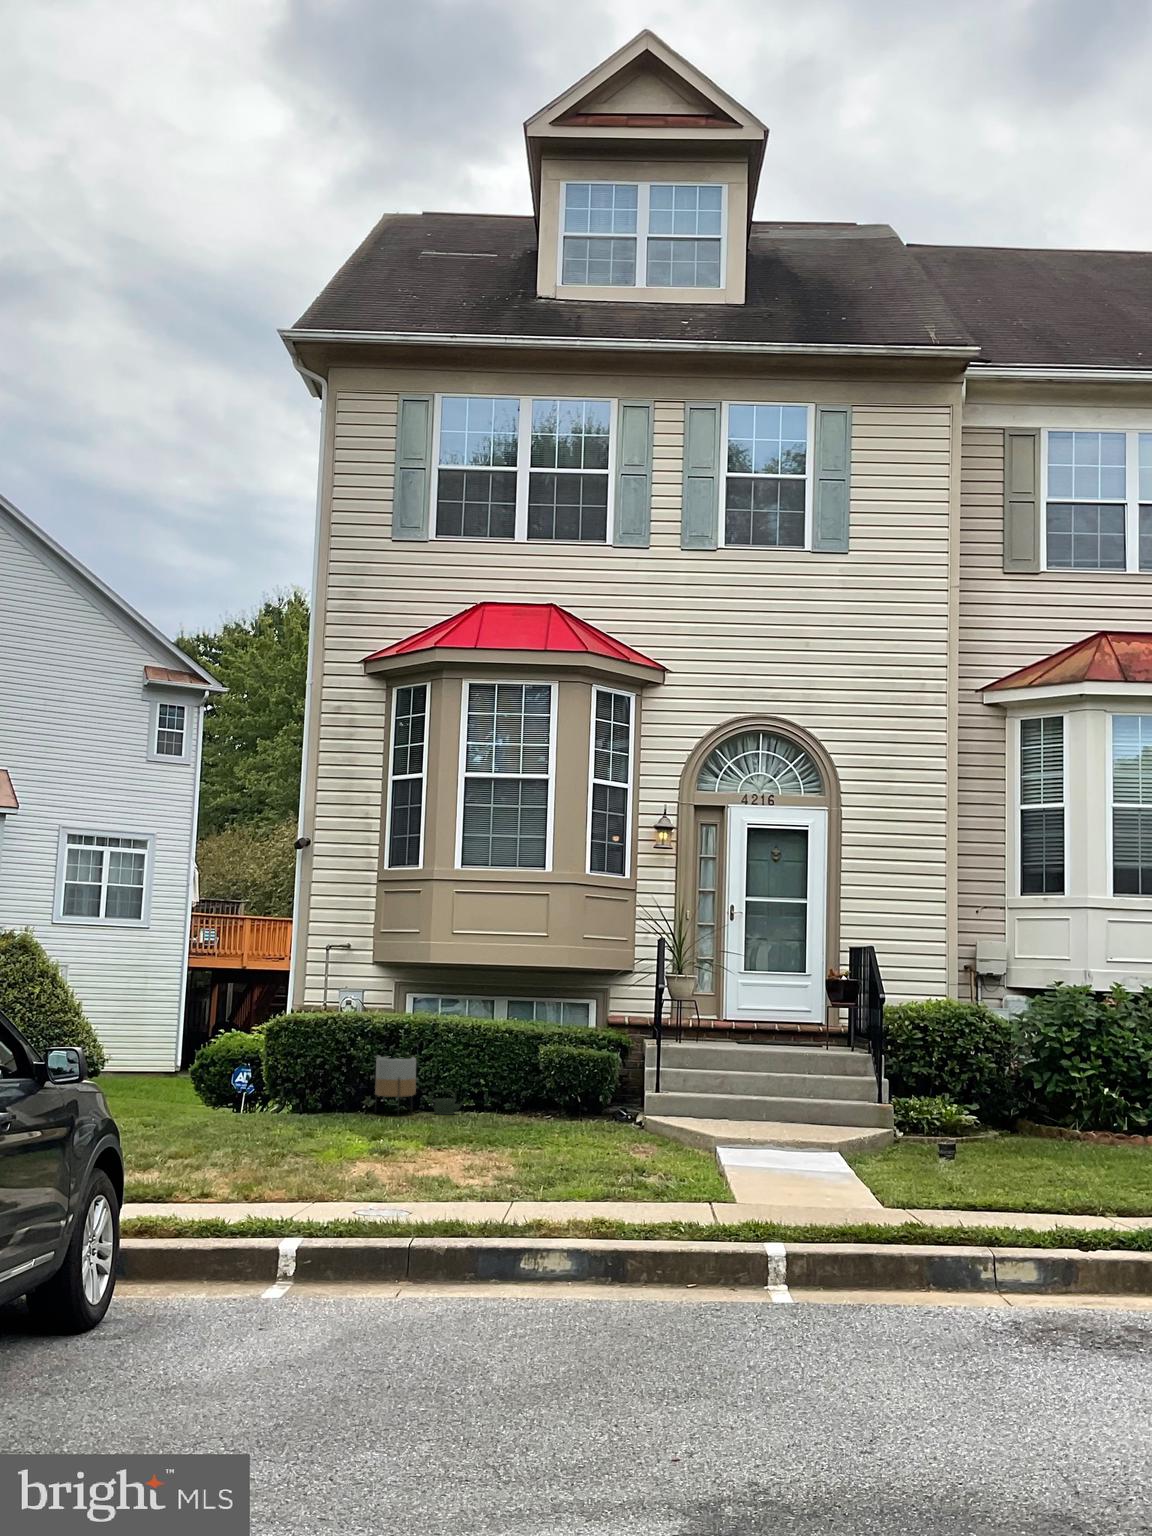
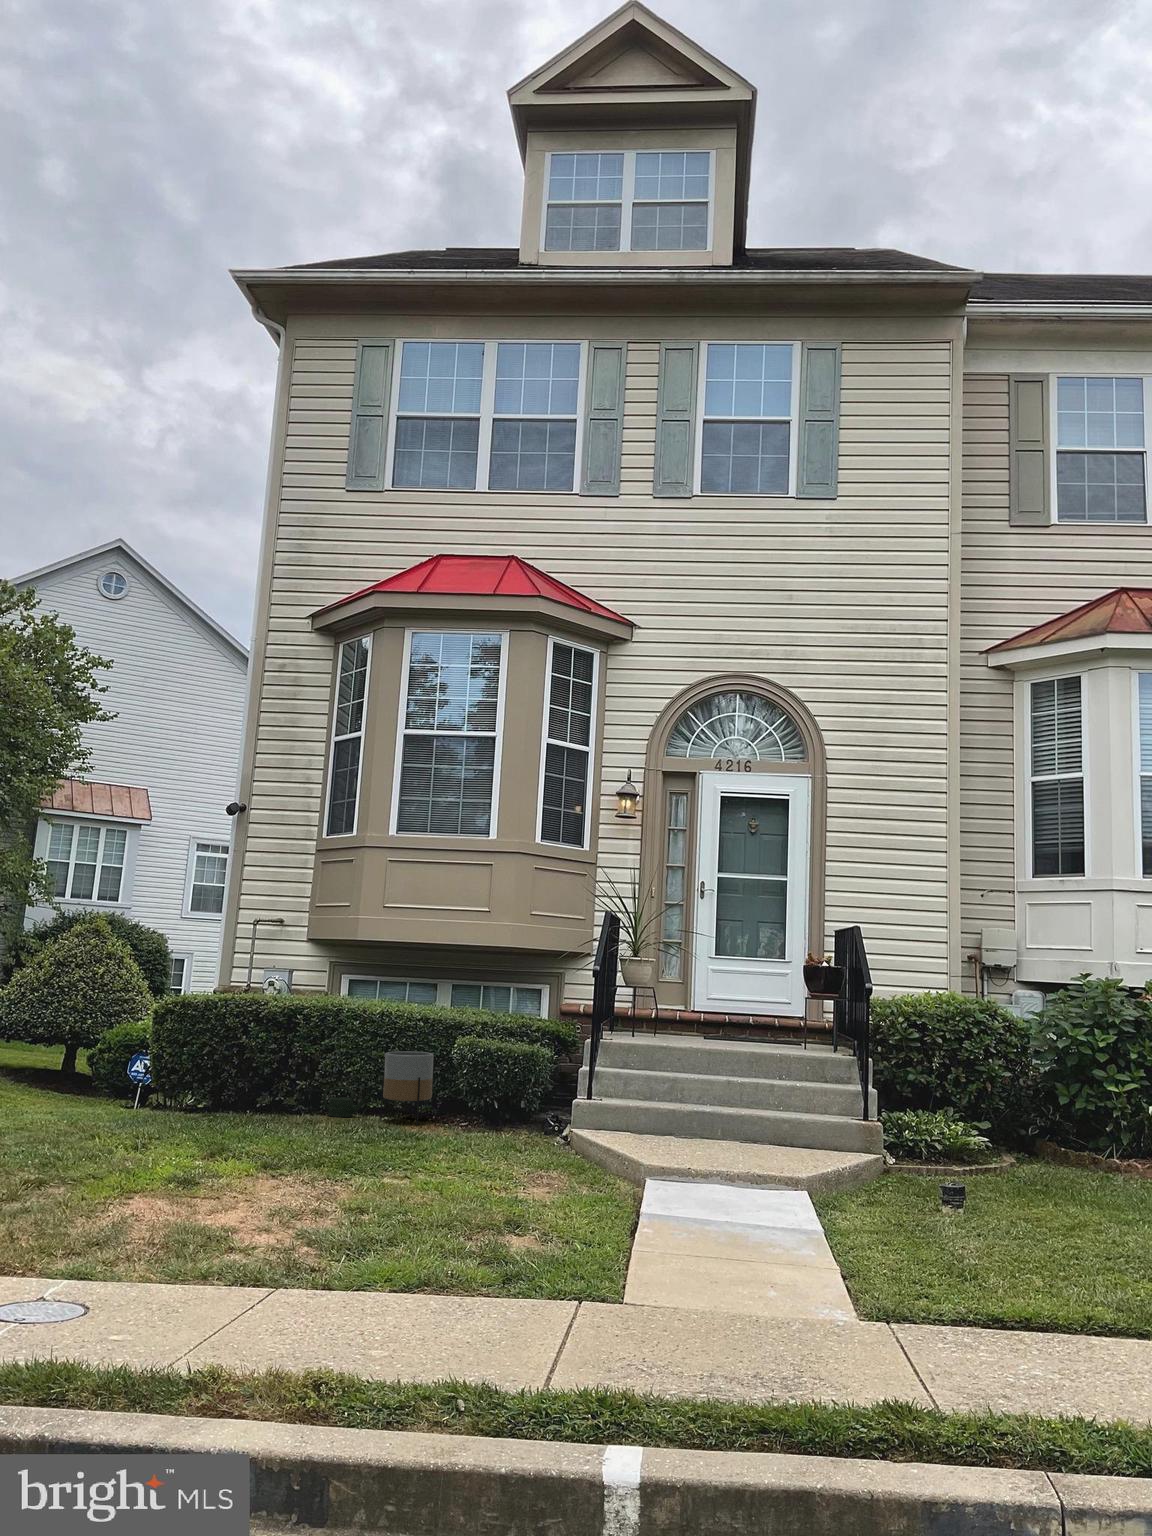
planter: present [375,1057,416,1098] -> present [380,1051,433,1125]

